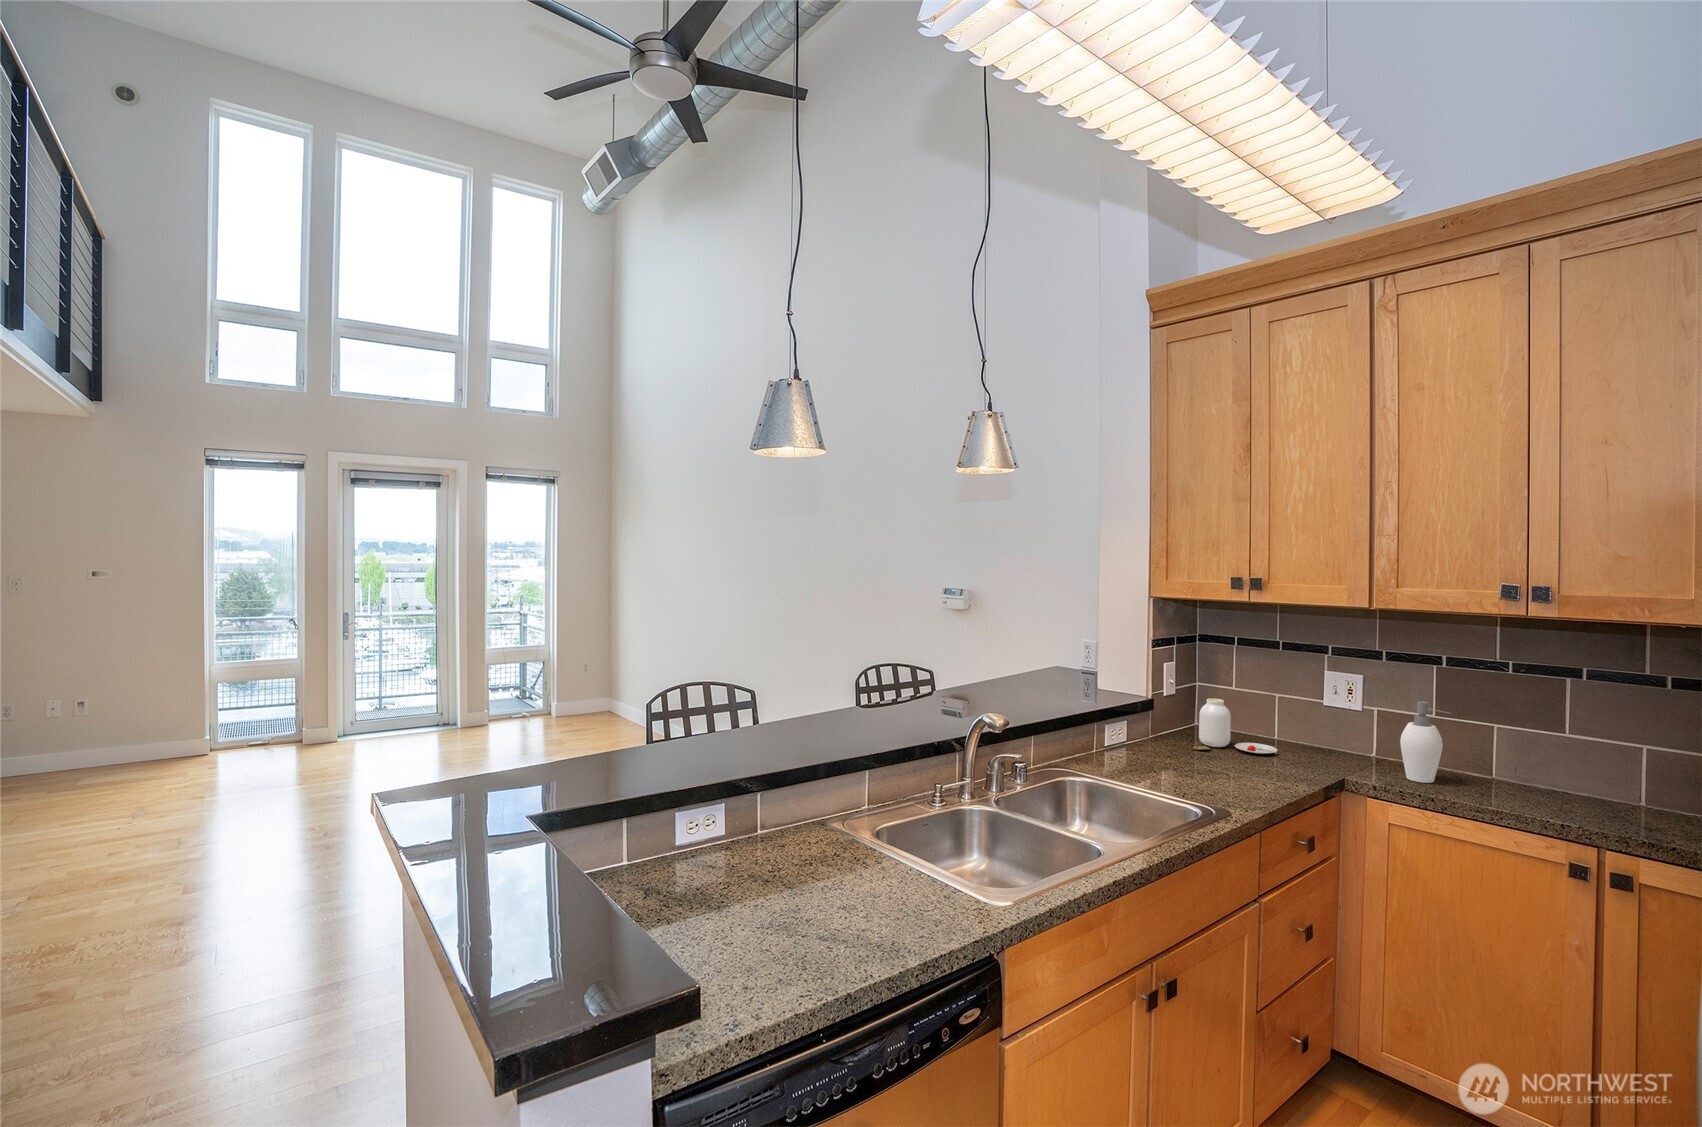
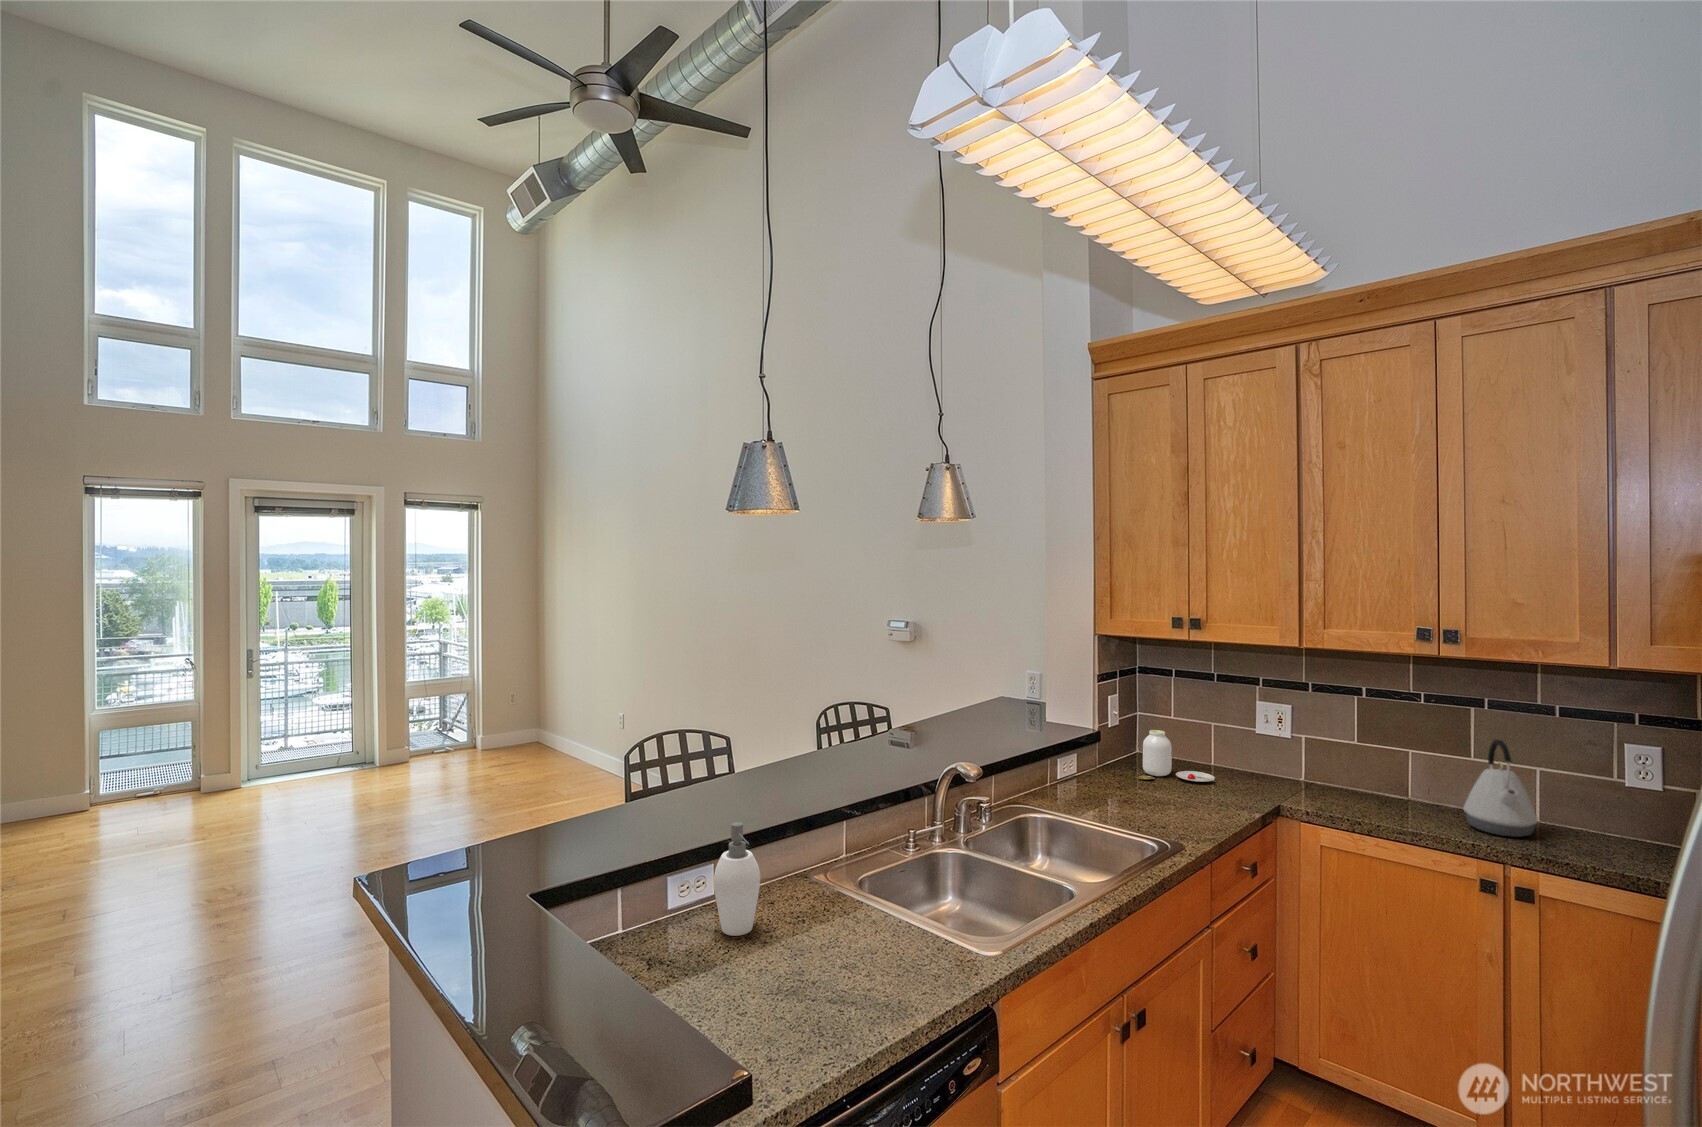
soap dispenser: present [1400,701,1452,783] -> present [714,822,760,936]
kettle: none [1558,711,1645,819] -> present [1464,740,1537,837]

